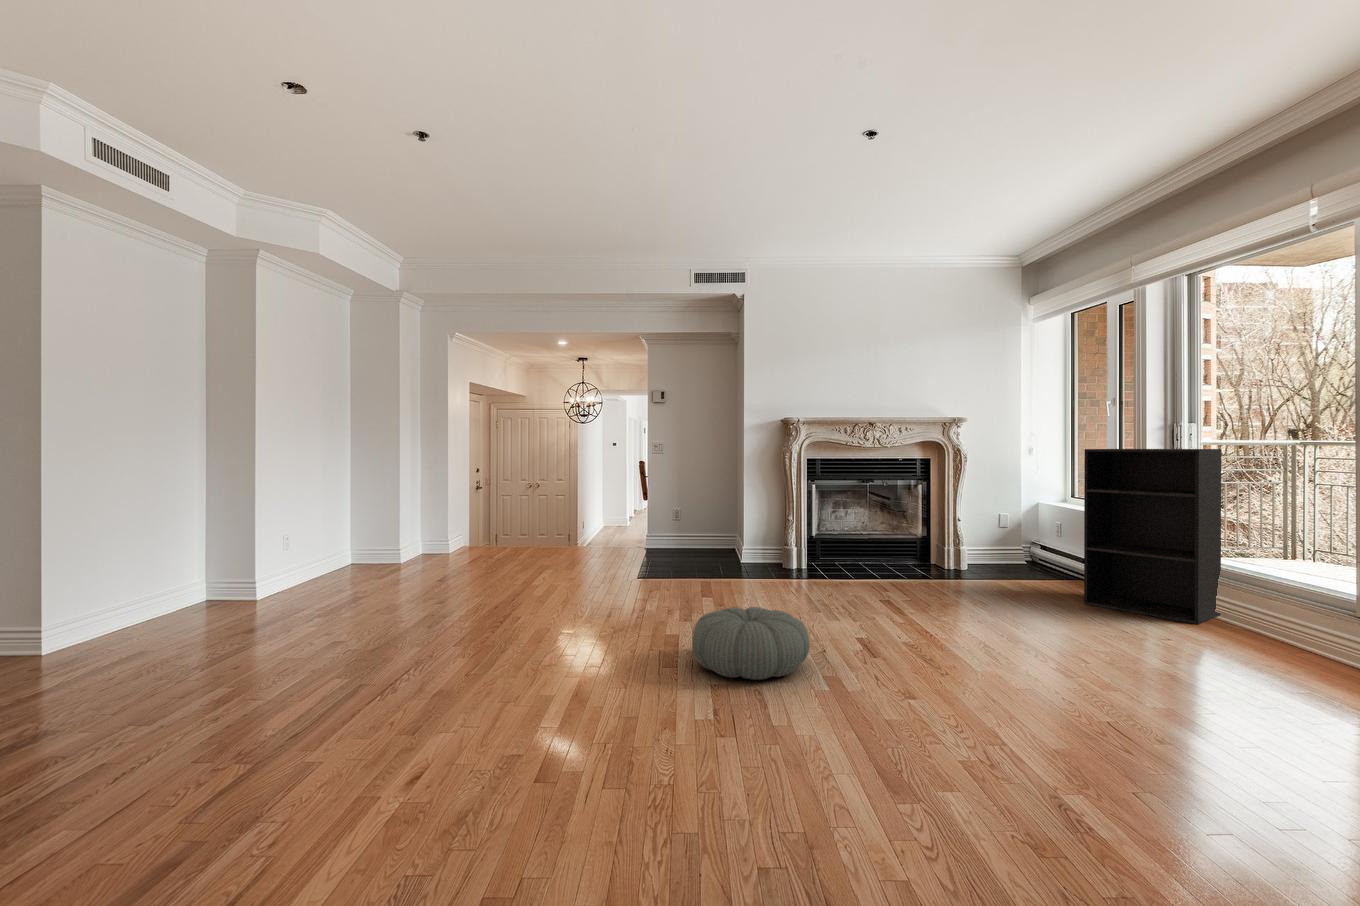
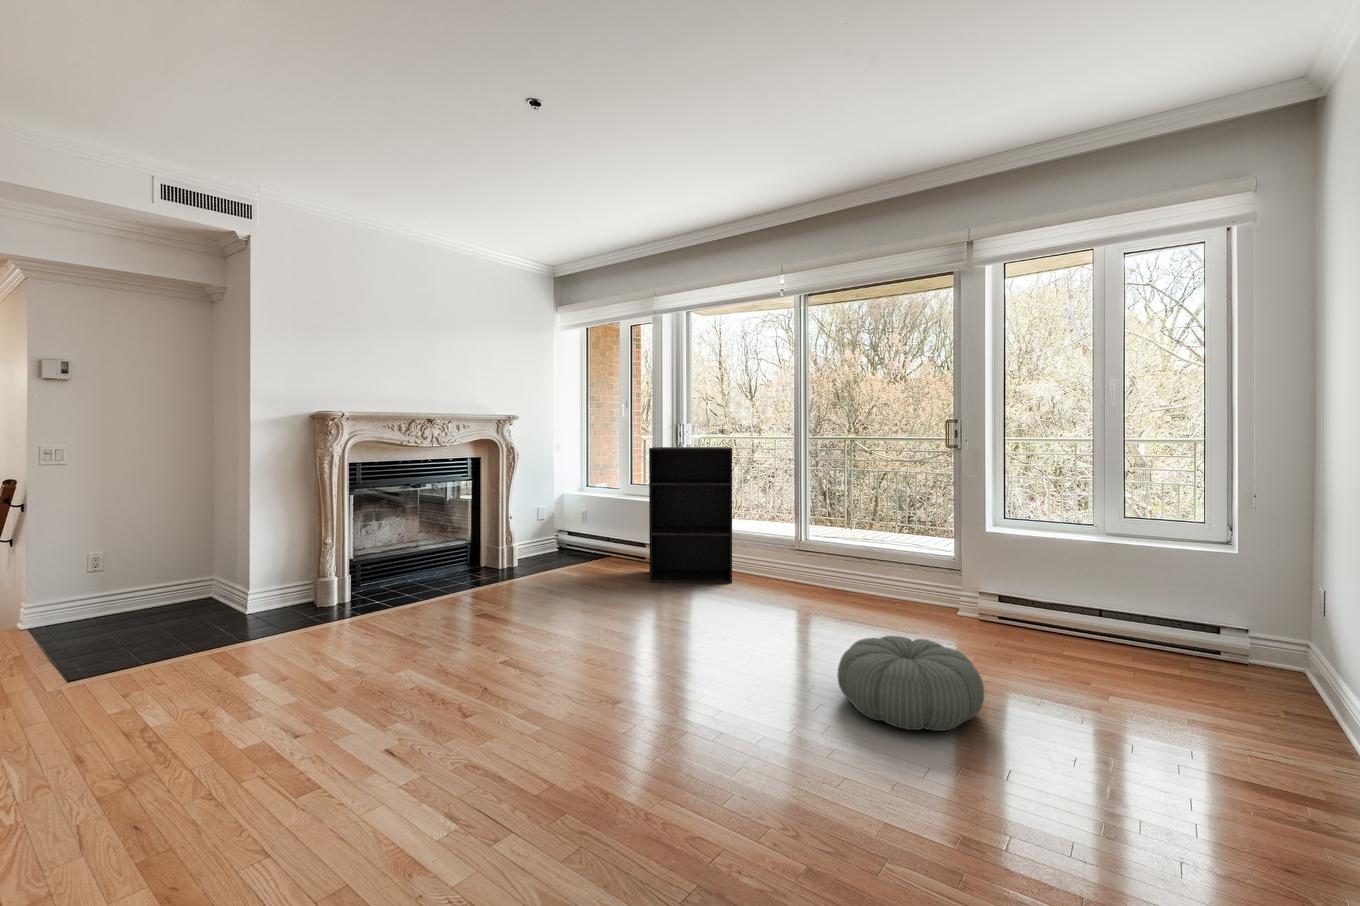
pouf: present [692,607,810,680] -> present [838,635,984,731]

